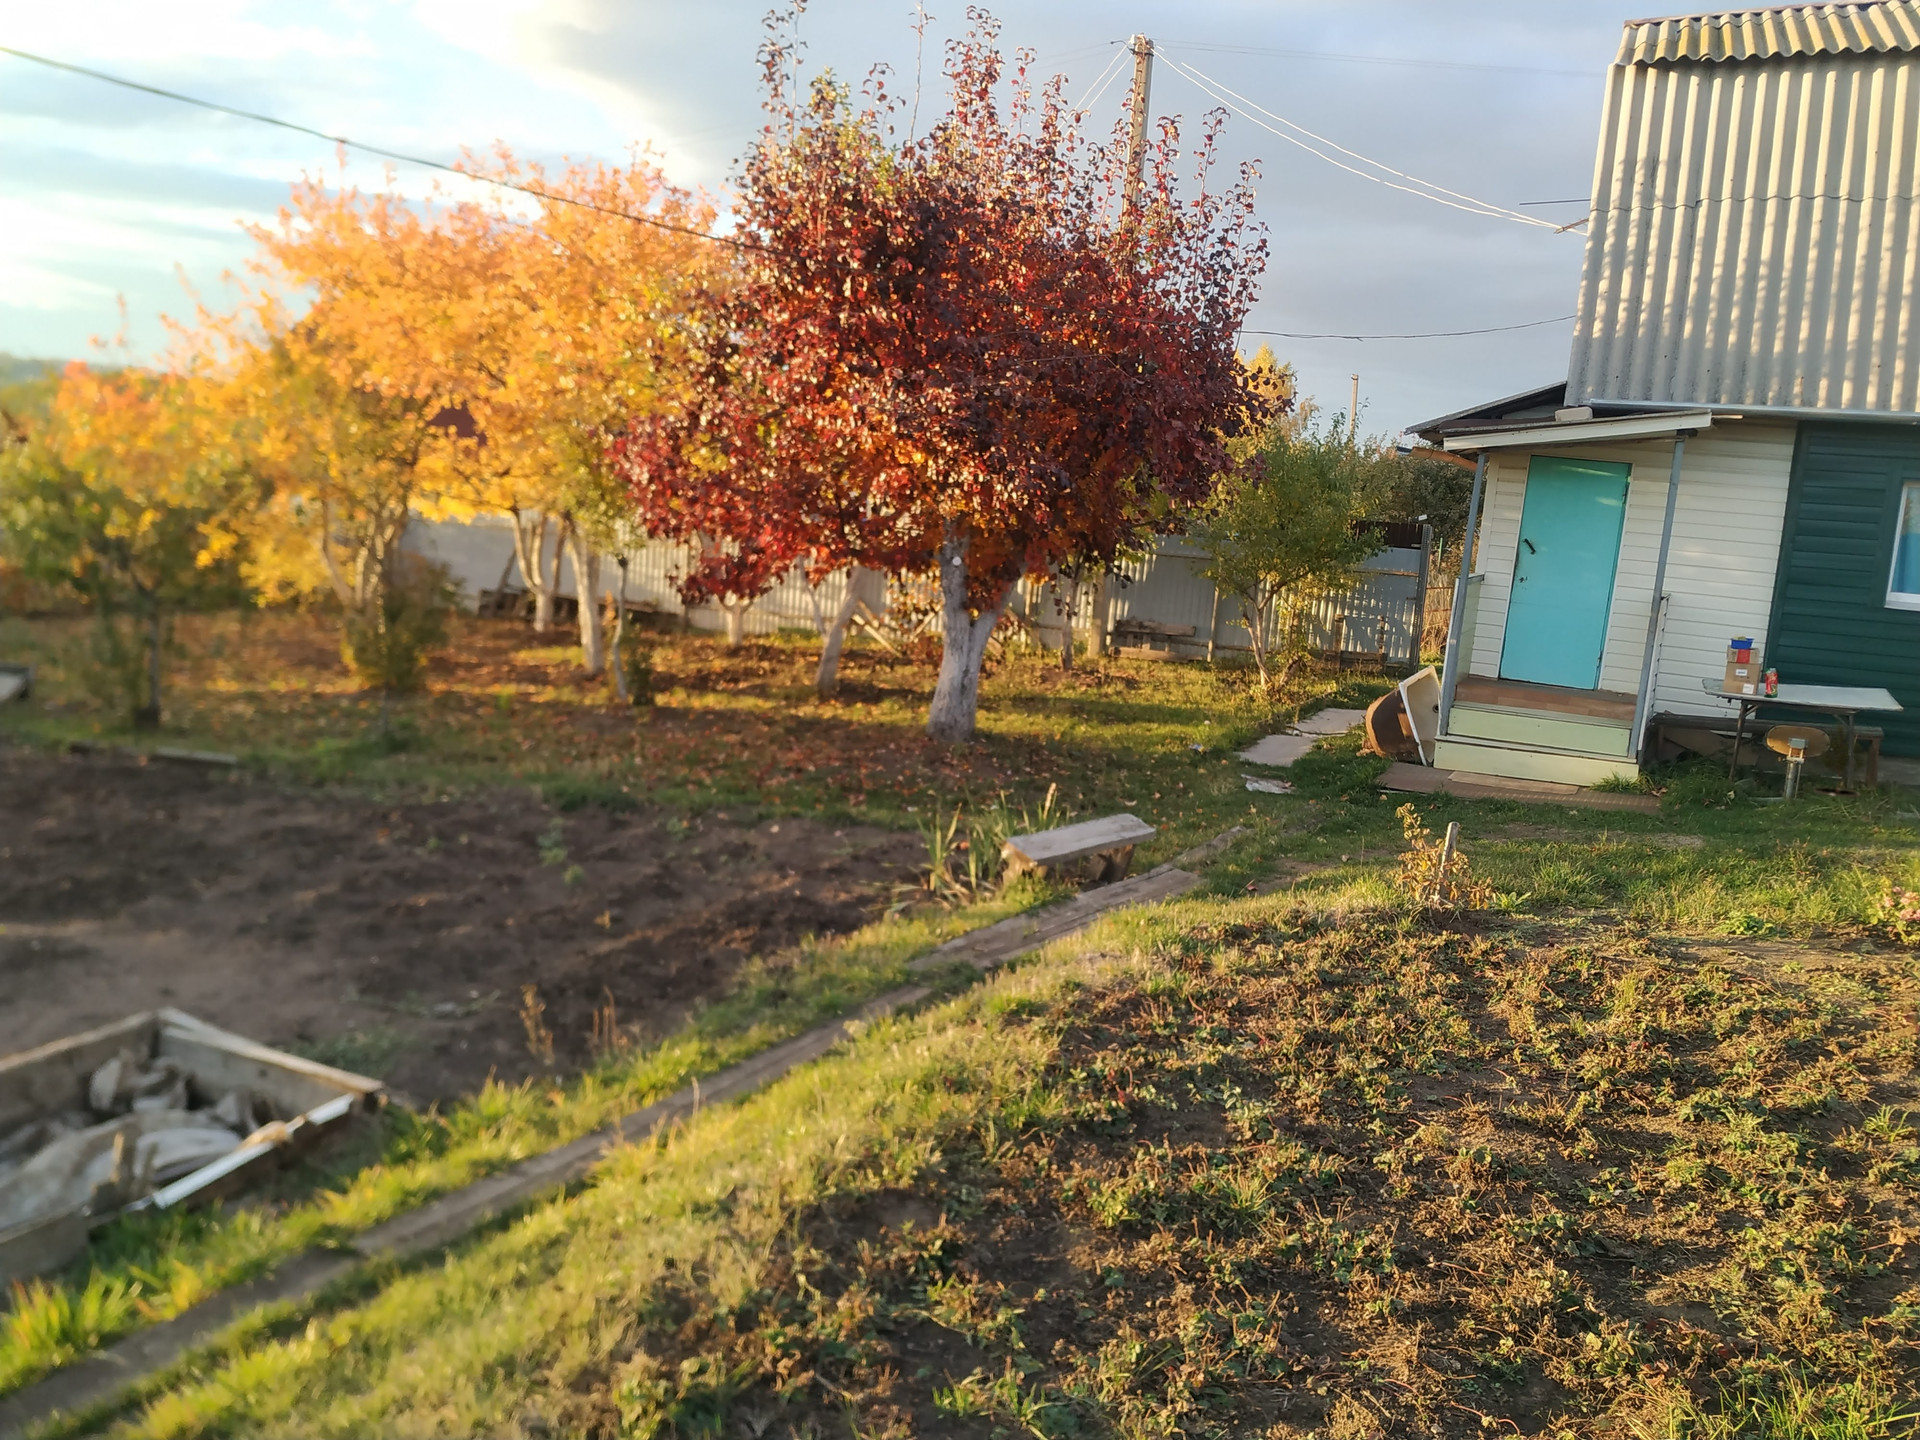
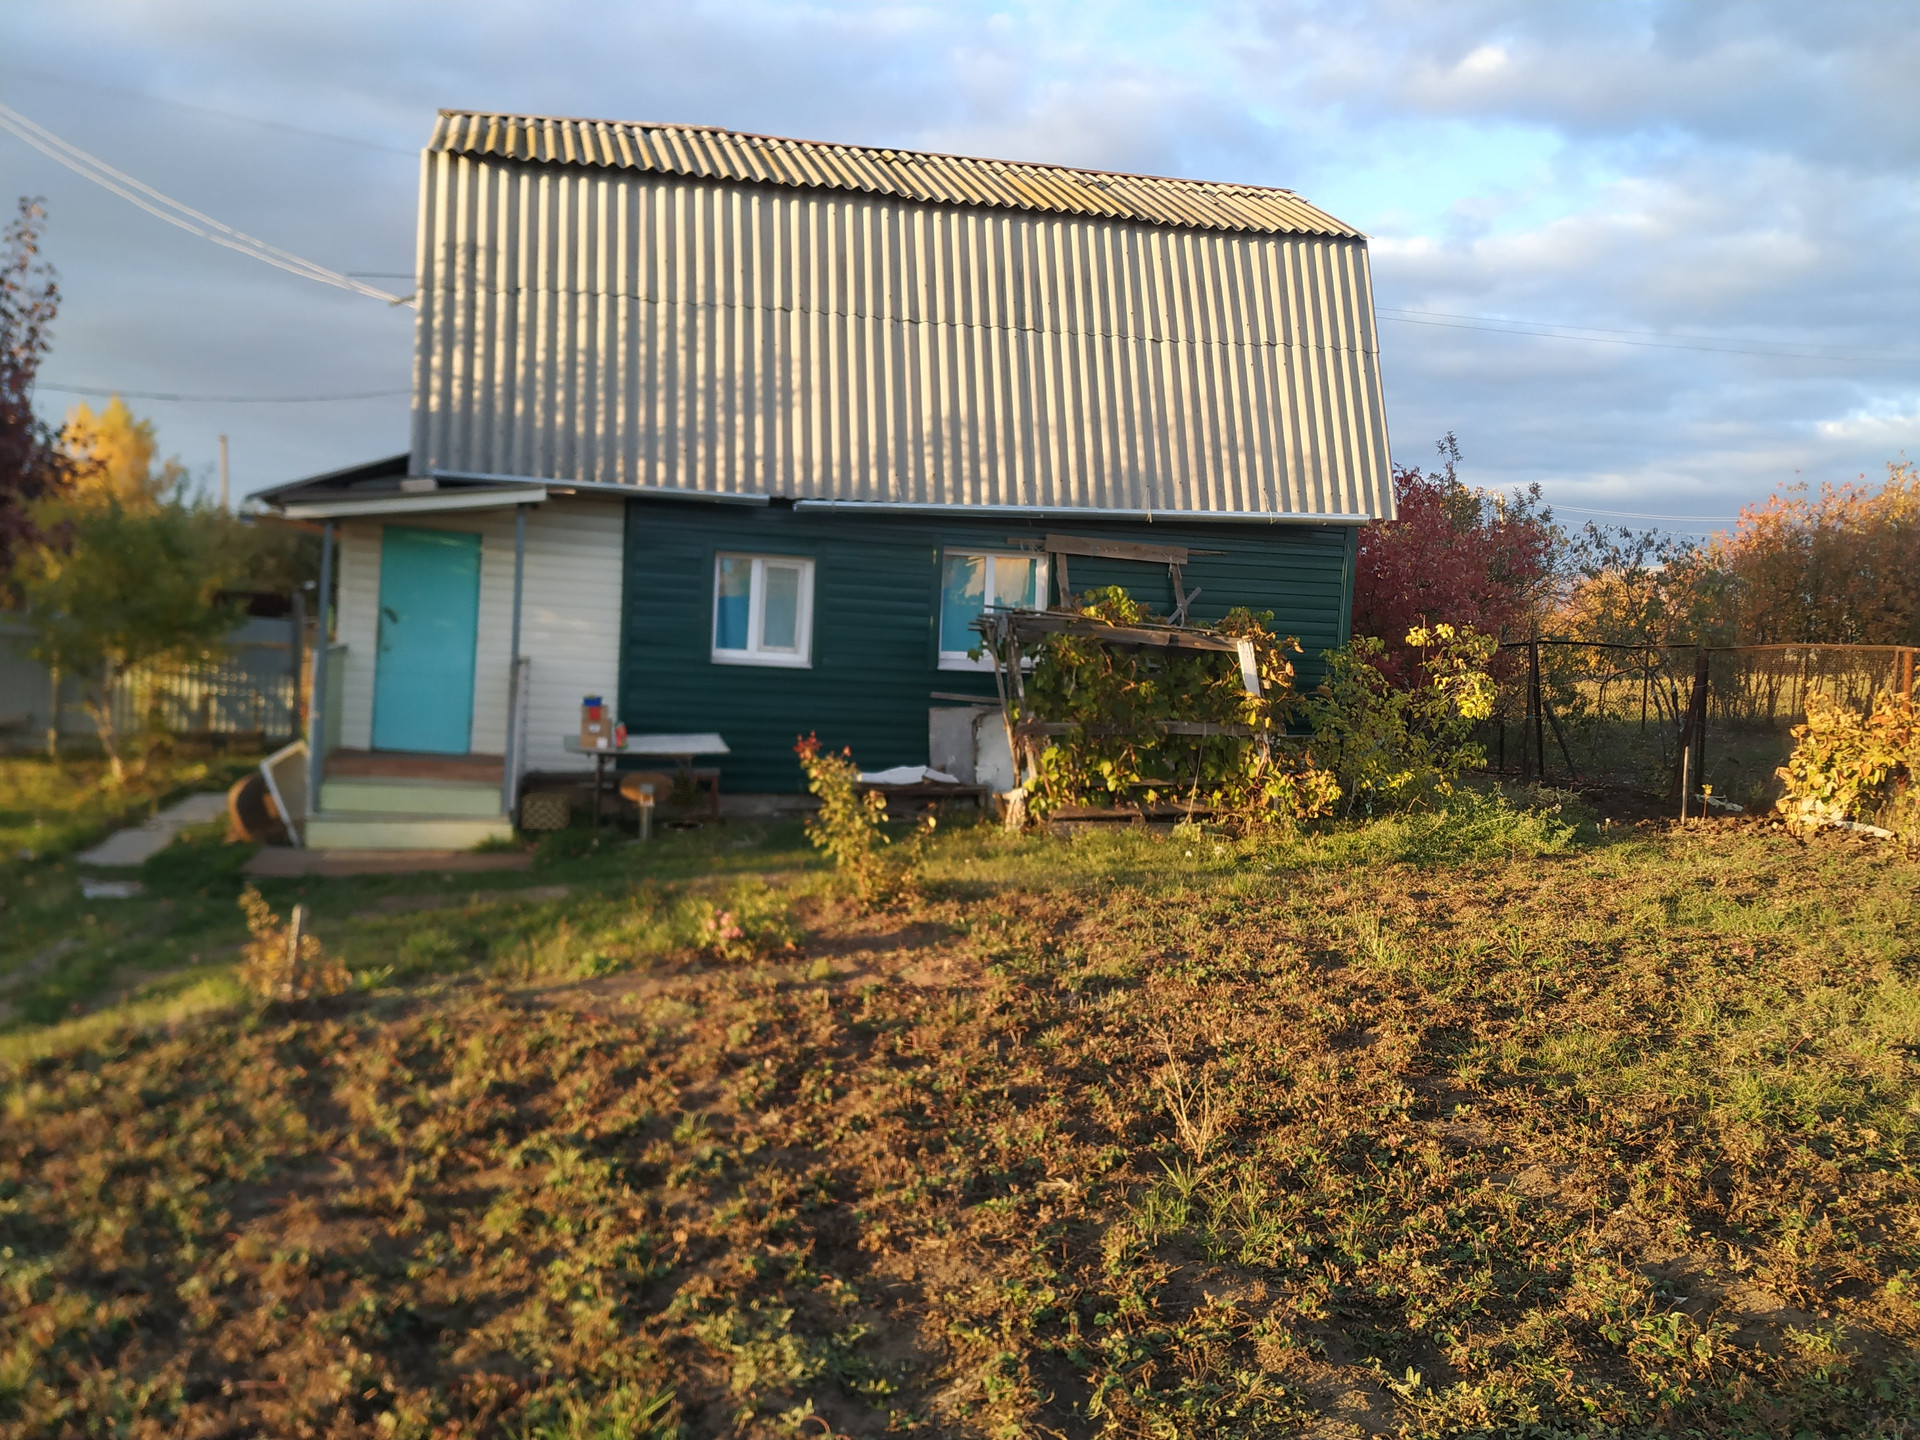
storage box: none [1647,739,1705,780] -> present [521,792,571,829]

